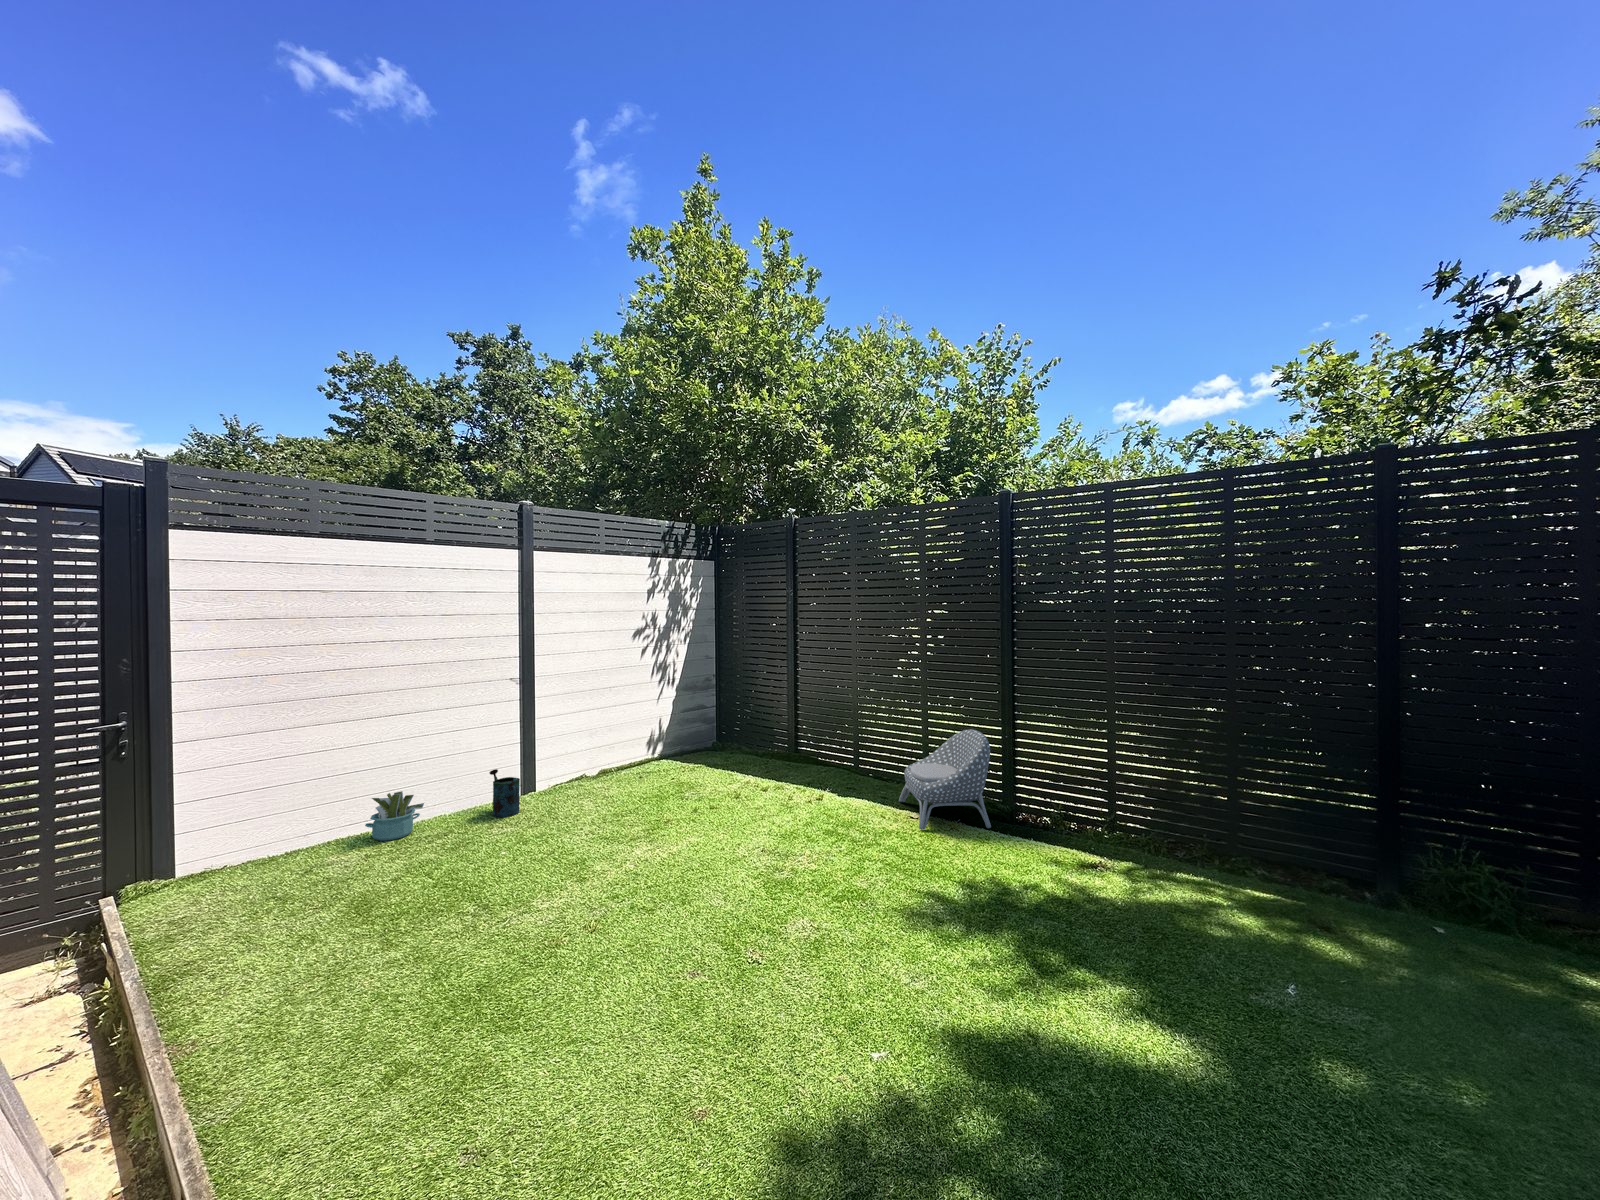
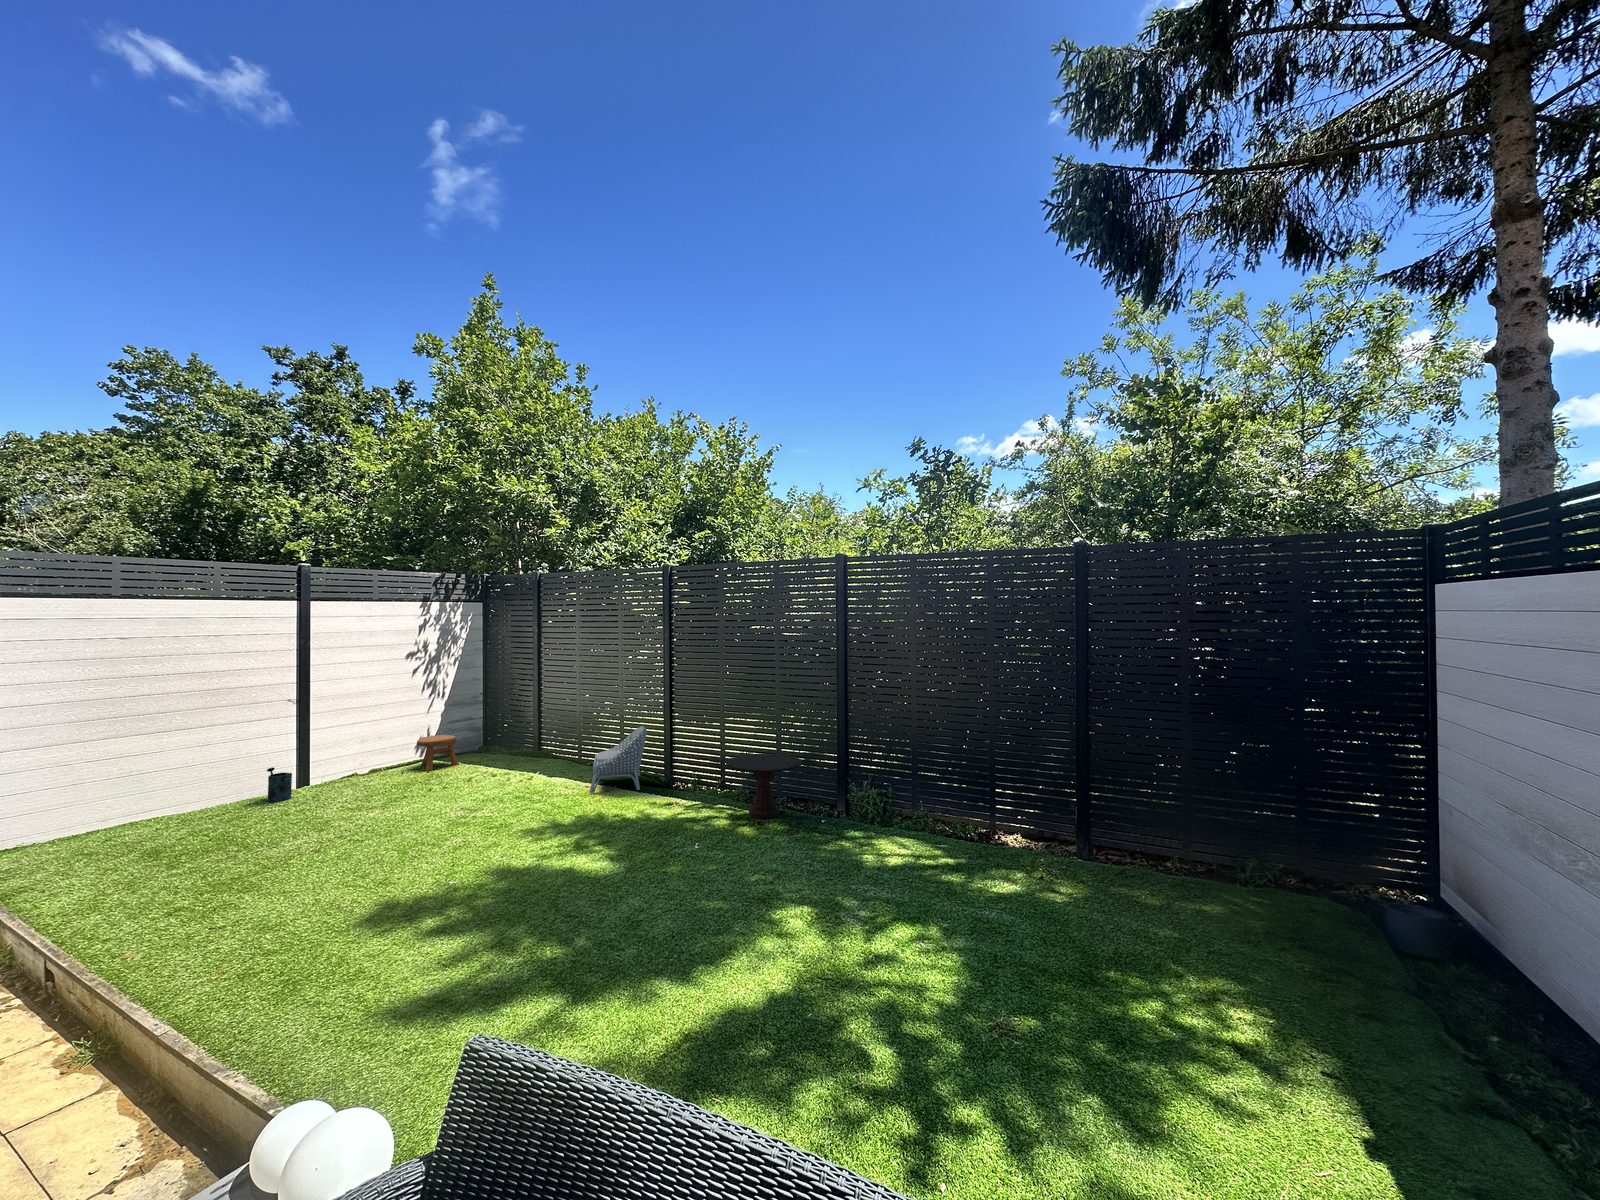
stool: none [651,730,699,777] -> present [417,735,459,771]
side table: none [1197,786,1370,910] -> present [726,753,802,818]
decorative plant: present [365,791,424,841] -> none [155,784,207,820]

